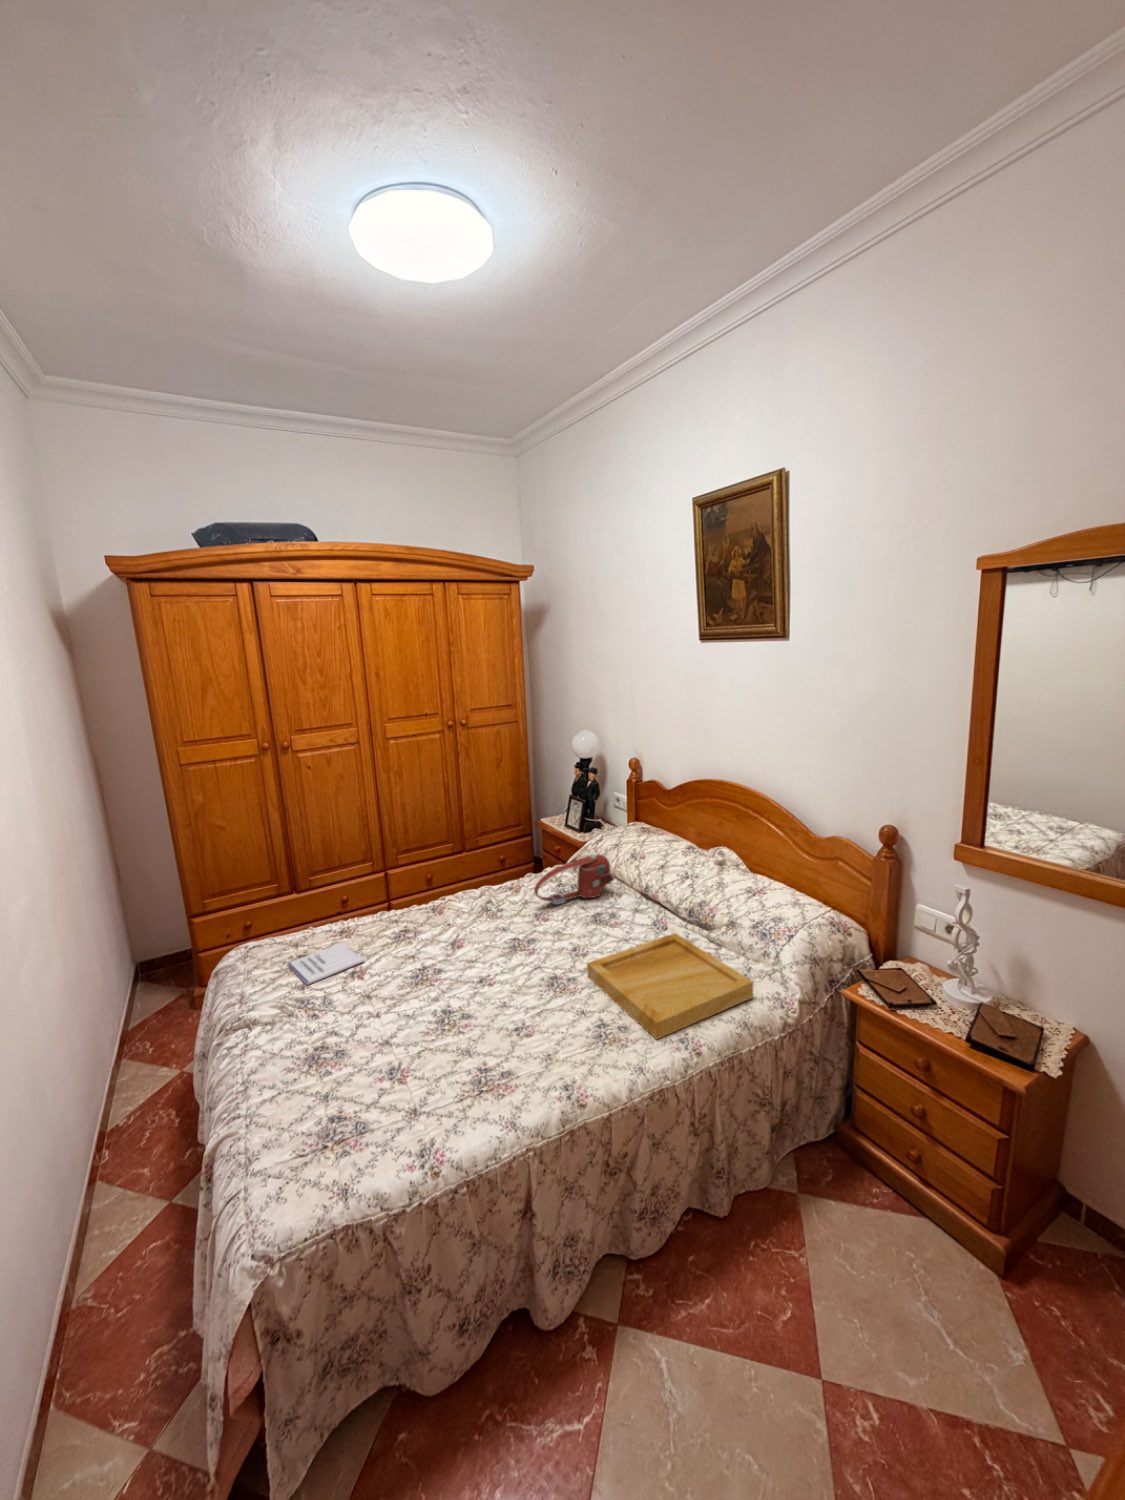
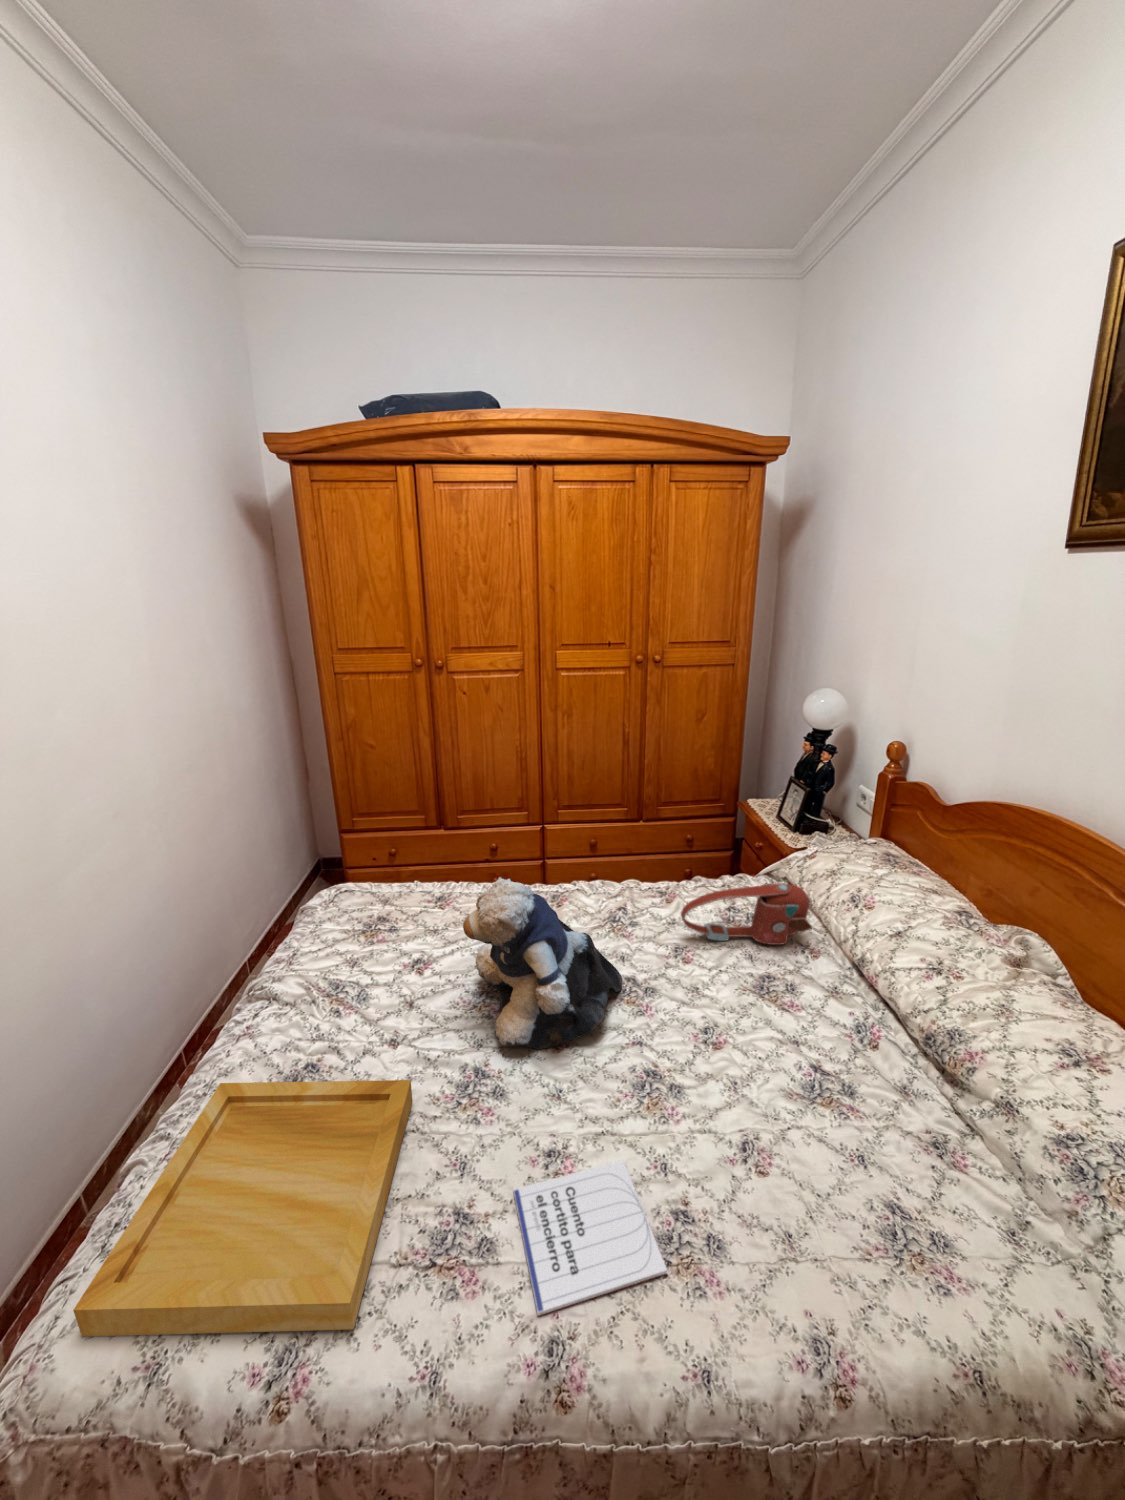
teddy bear: none [409,877,515,991] -> present [463,877,622,1049]
tray: present [587,933,753,1039] -> present [73,1080,412,1336]
notebook: present [287,943,365,985] -> present [513,1160,667,1315]

